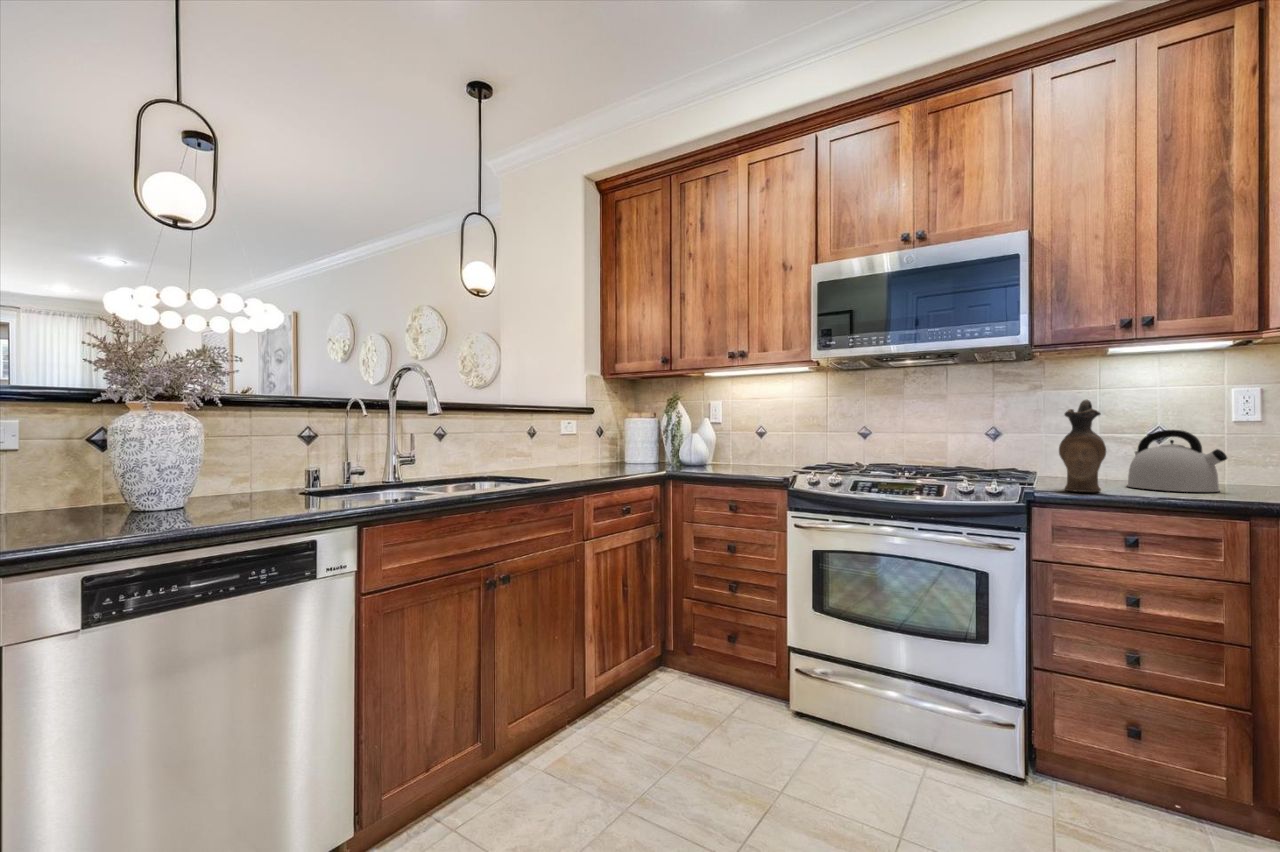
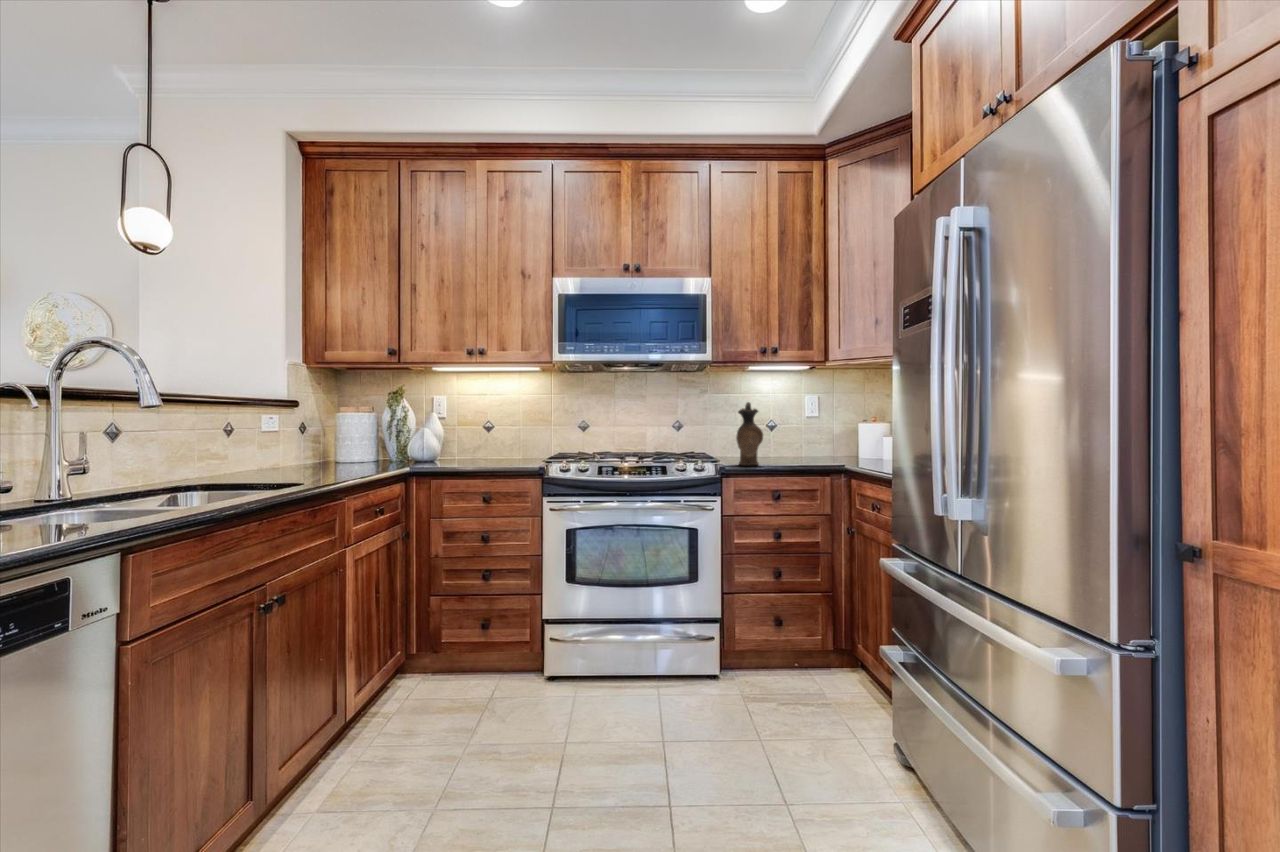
kettle: present [1127,430,1227,492] -> none [764,423,814,462]

